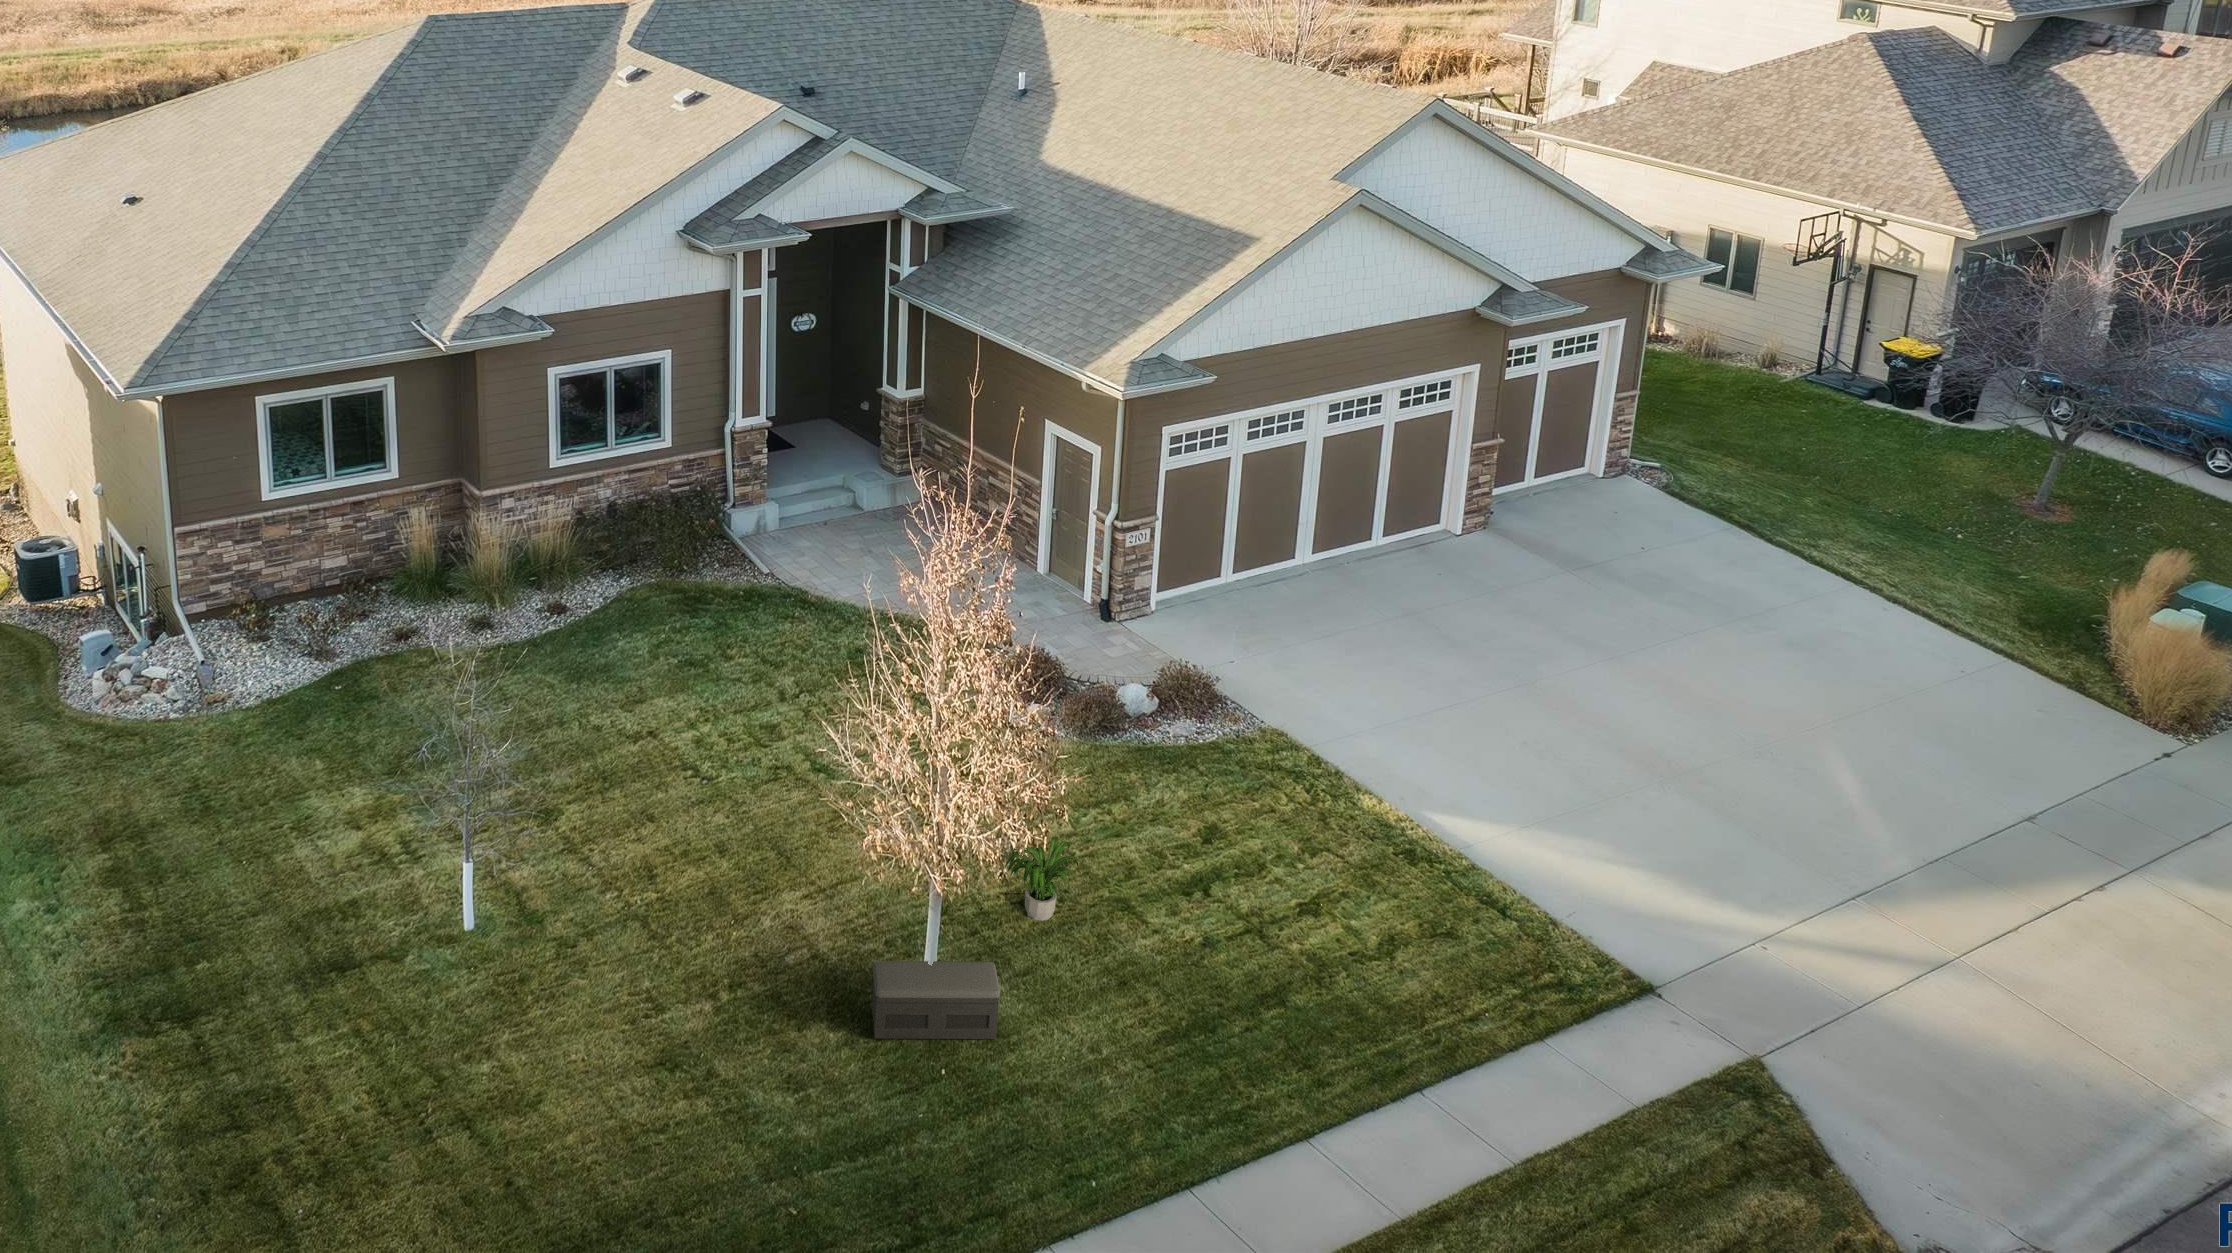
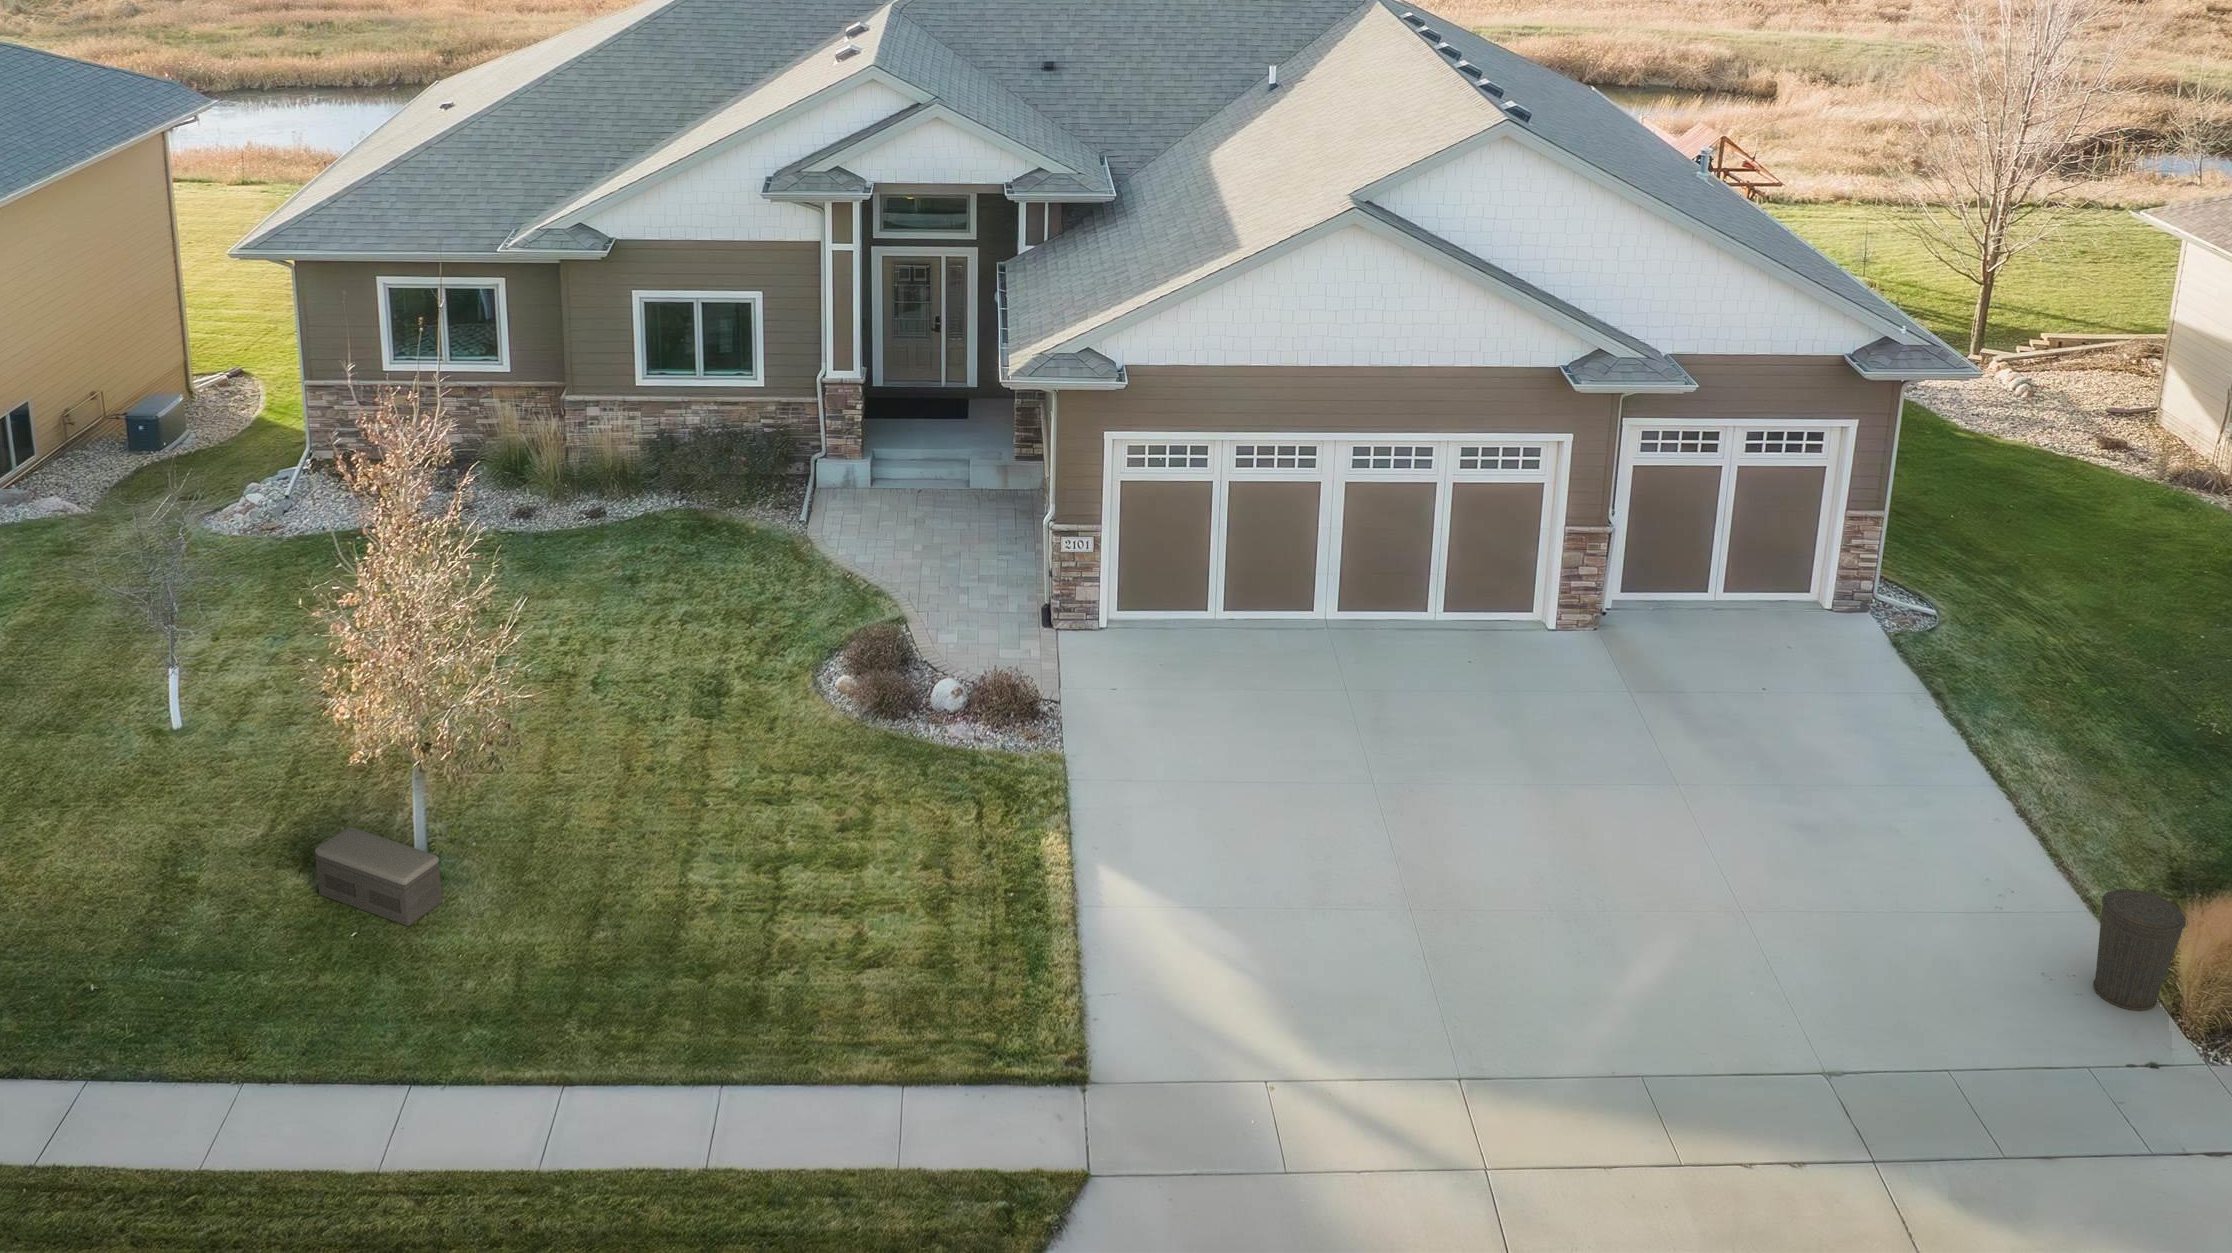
trash can: none [2069,629,2141,716] -> present [2093,889,2186,1011]
potted plant: present [1005,837,1083,921] -> none [556,772,641,852]

